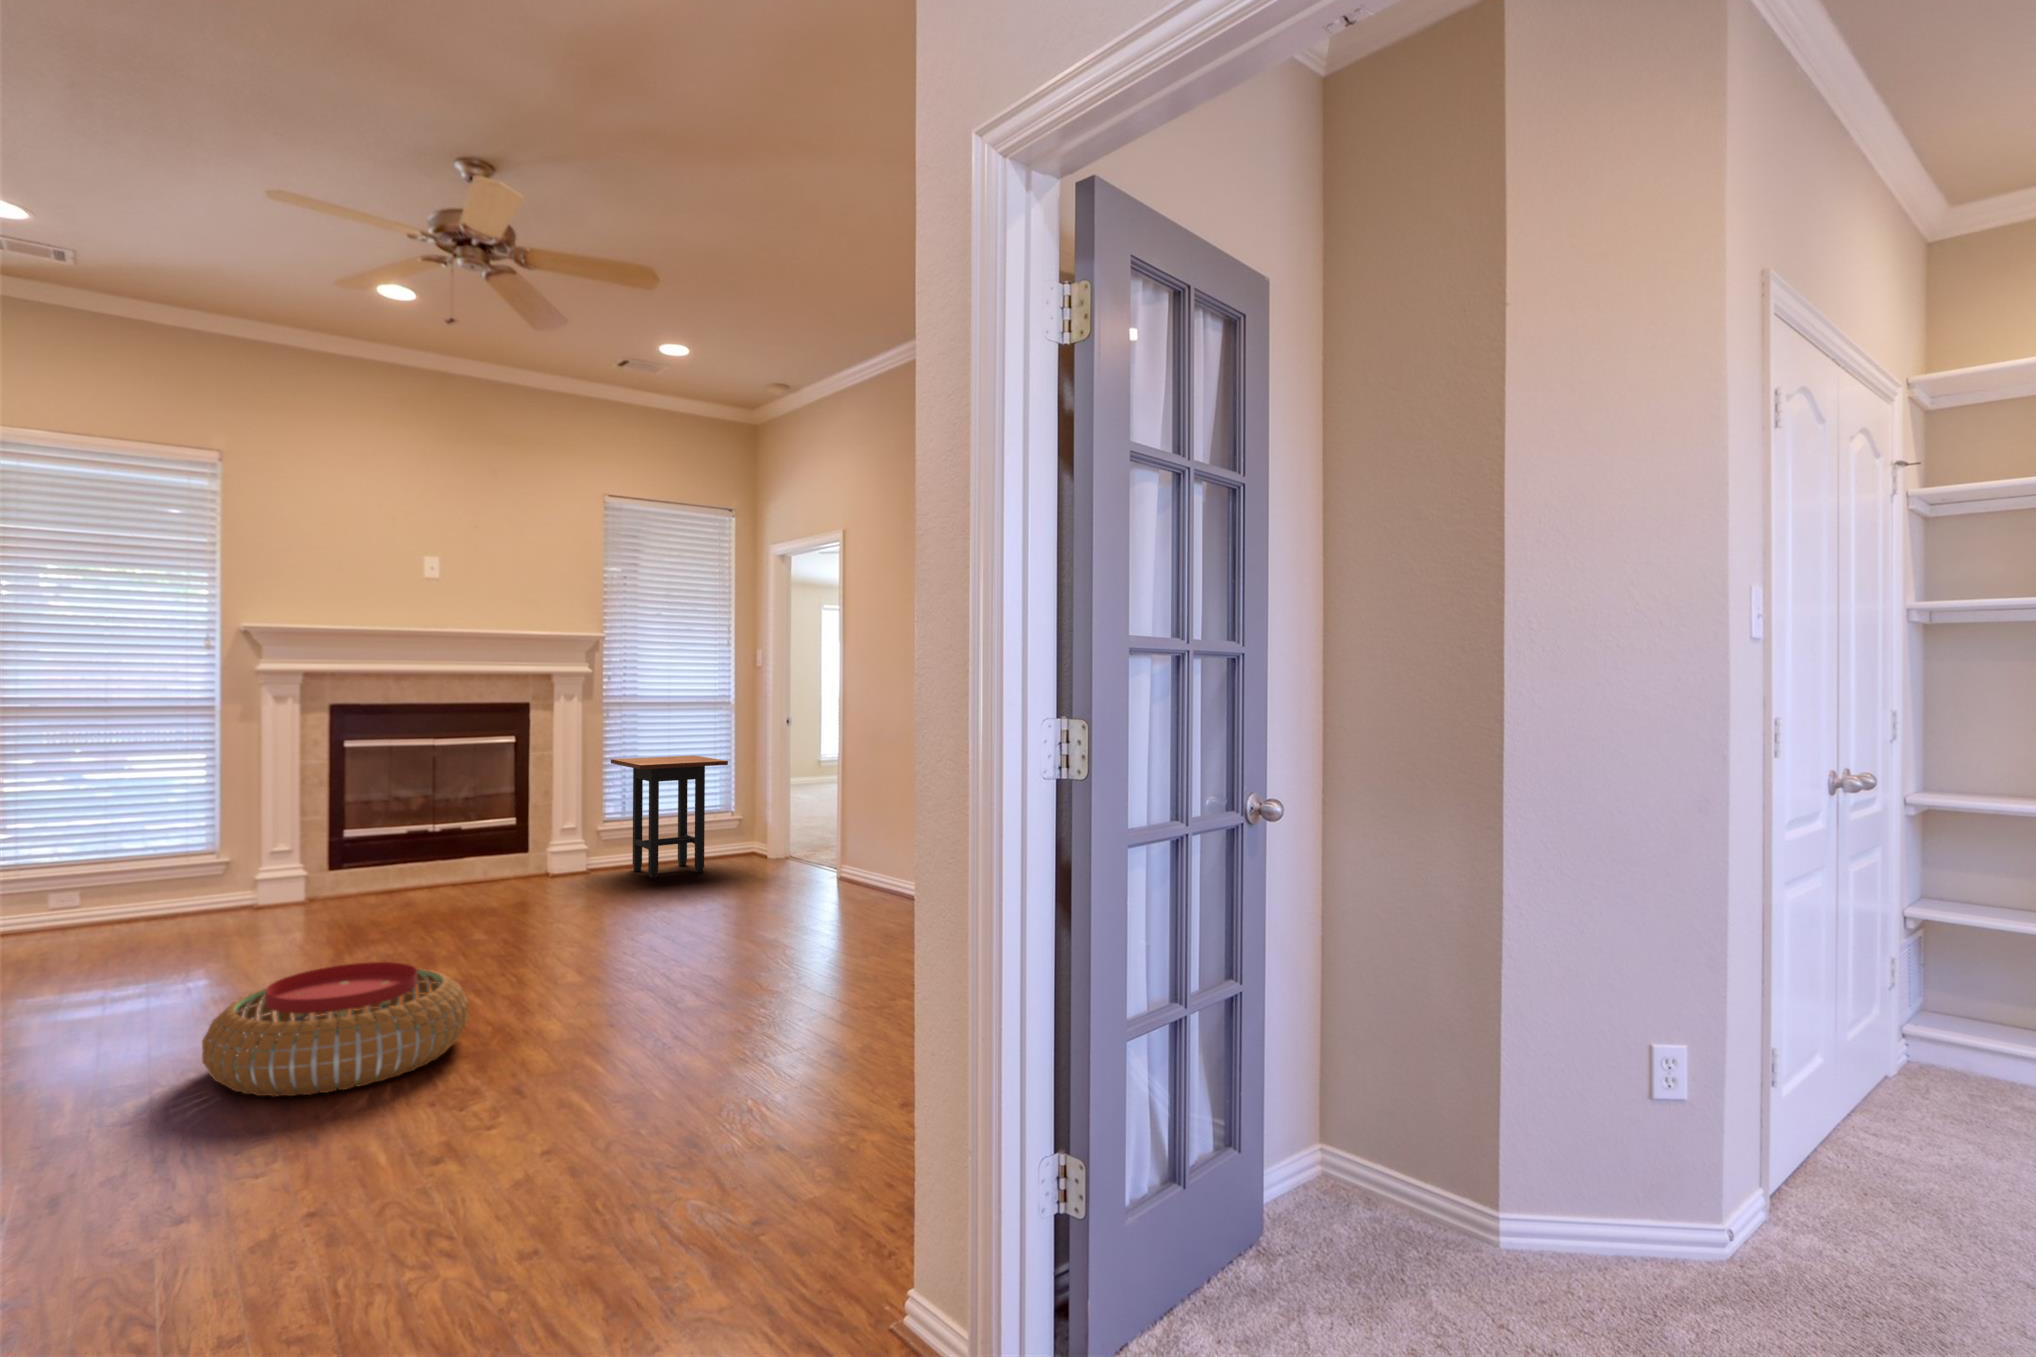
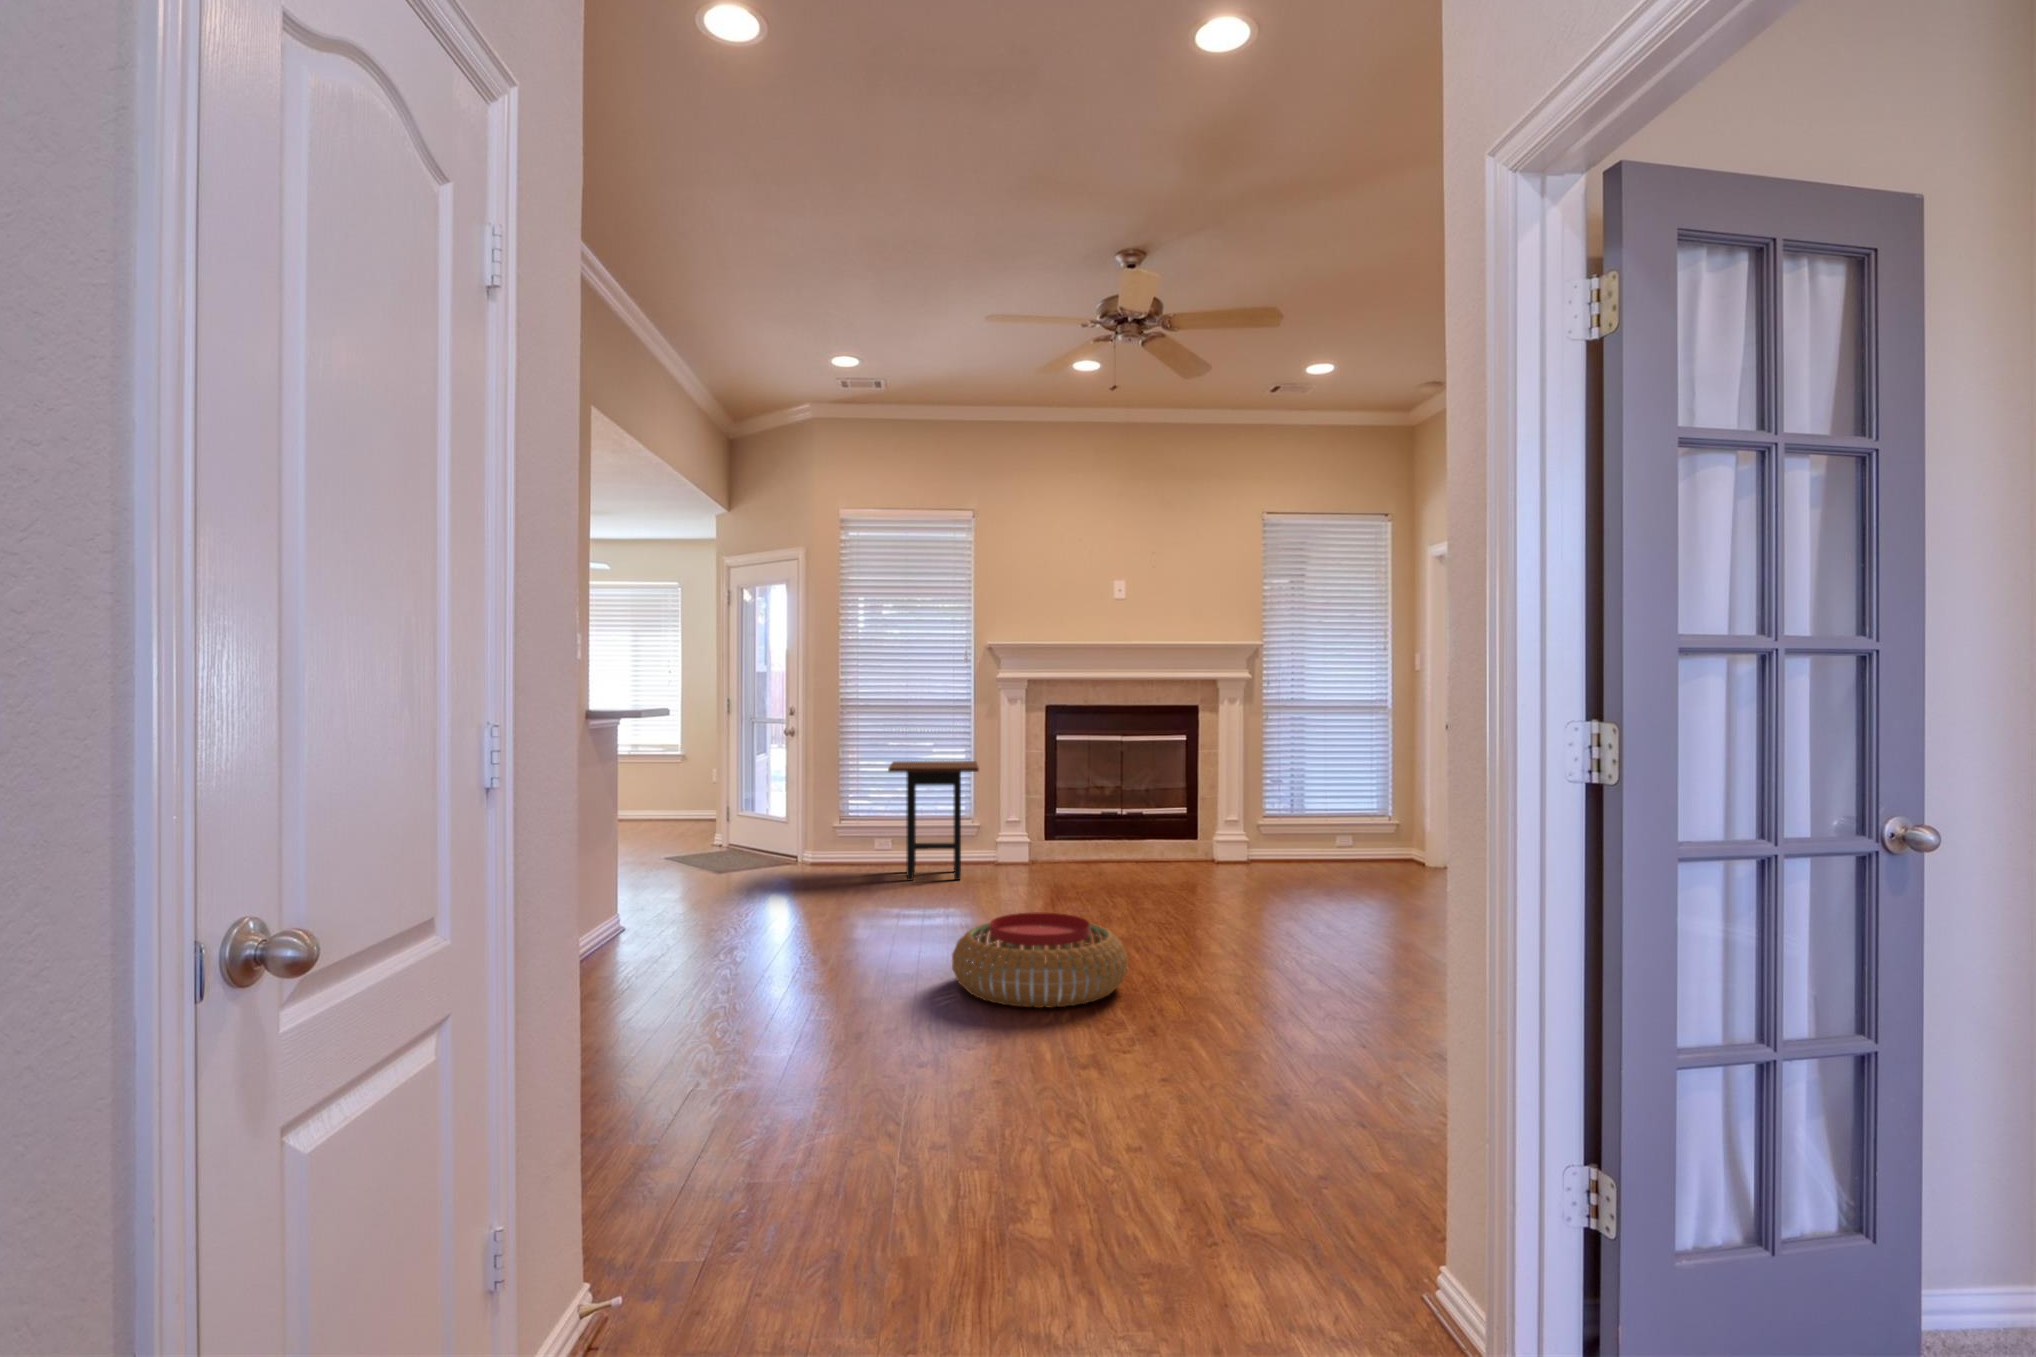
side table: present [611,755,728,878] -> present [888,761,979,881]

